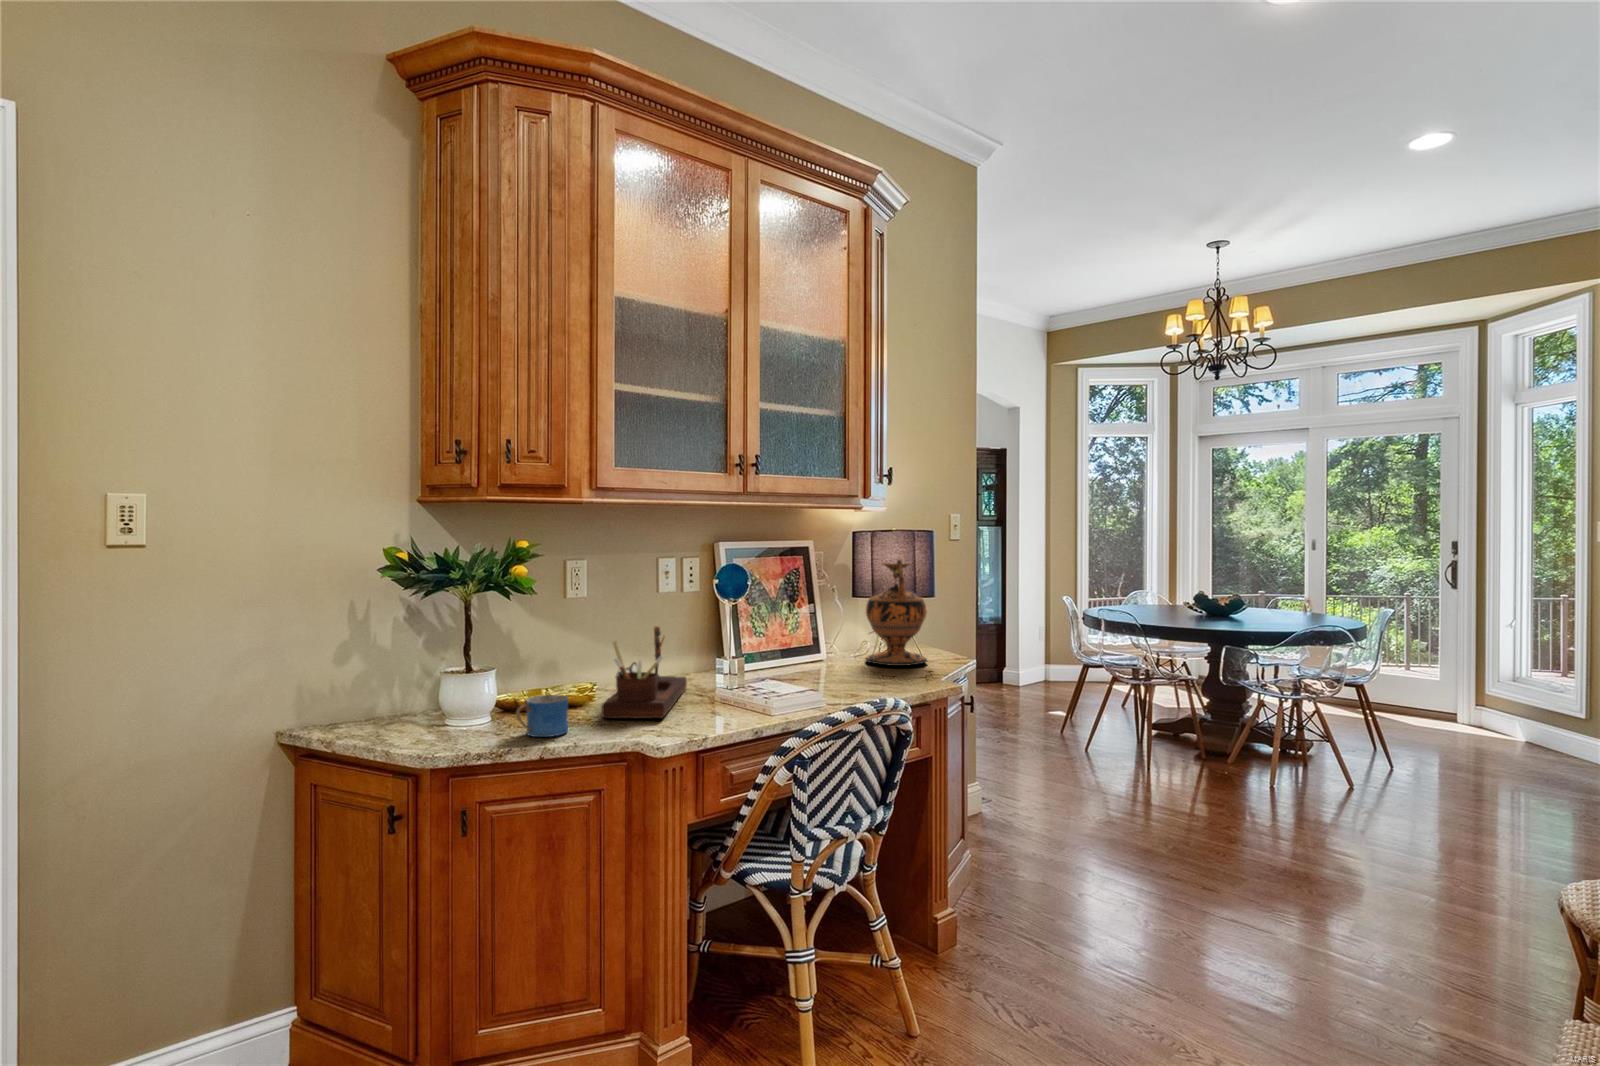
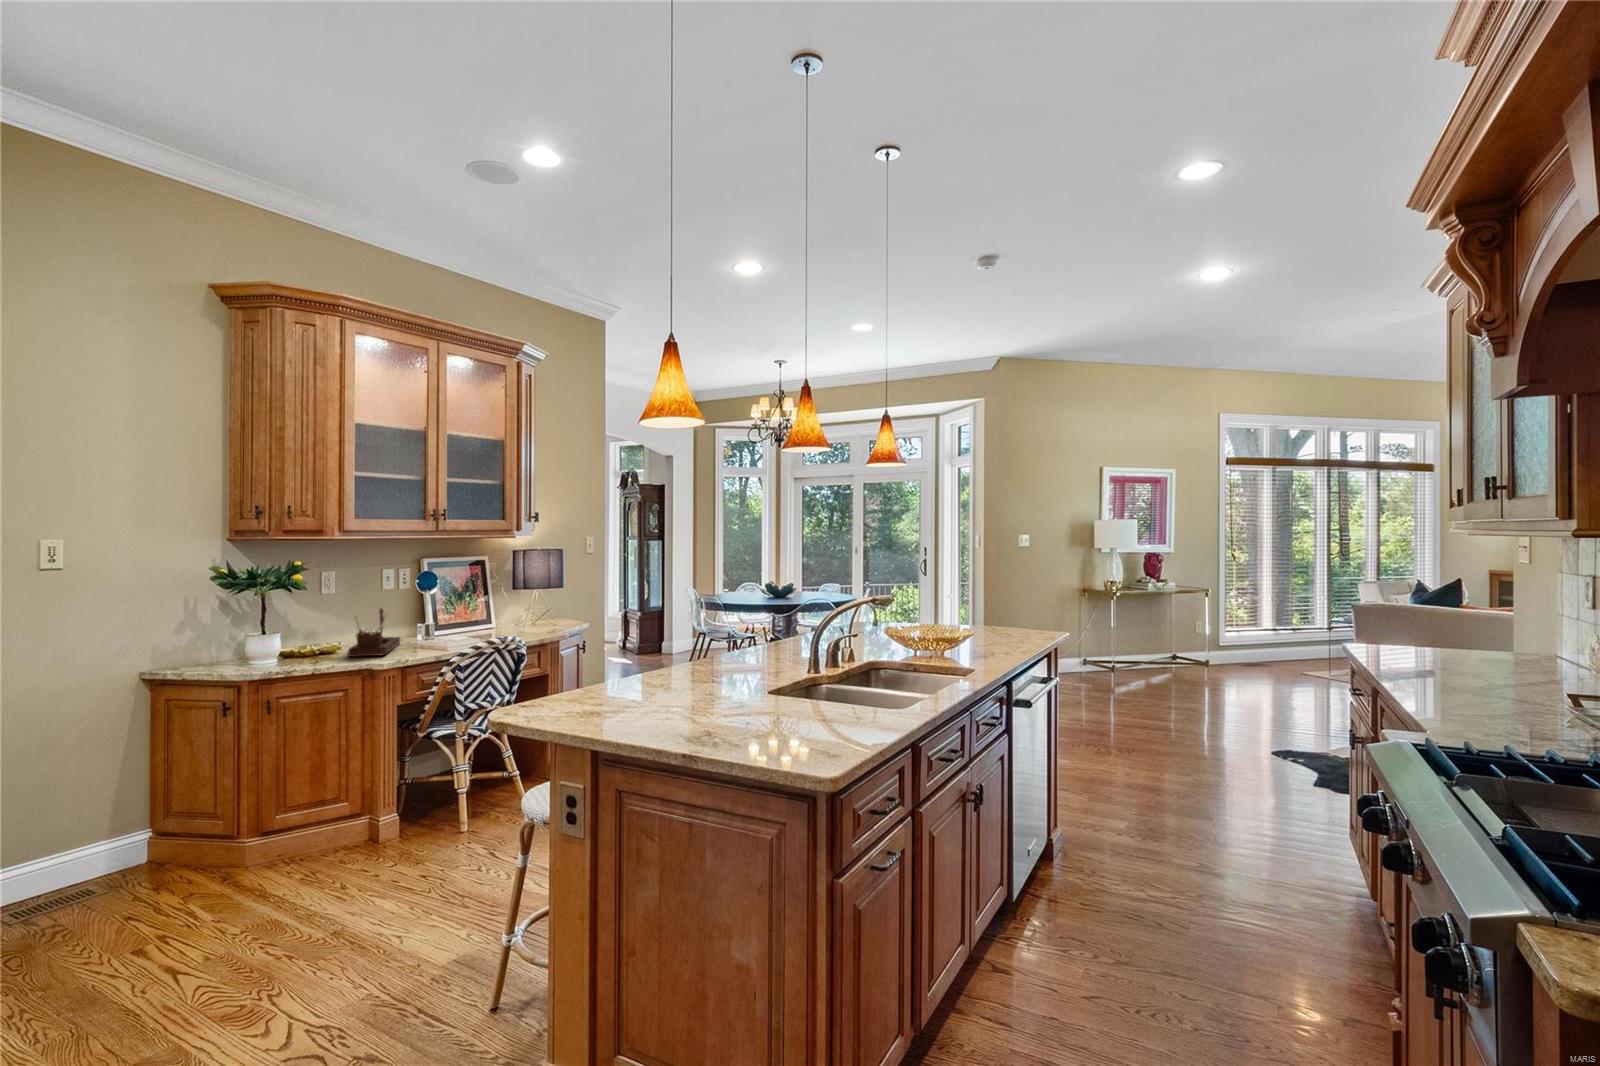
vase: present [865,559,927,666] -> none [519,566,557,629]
mug: present [516,695,569,737] -> none [299,644,329,665]

